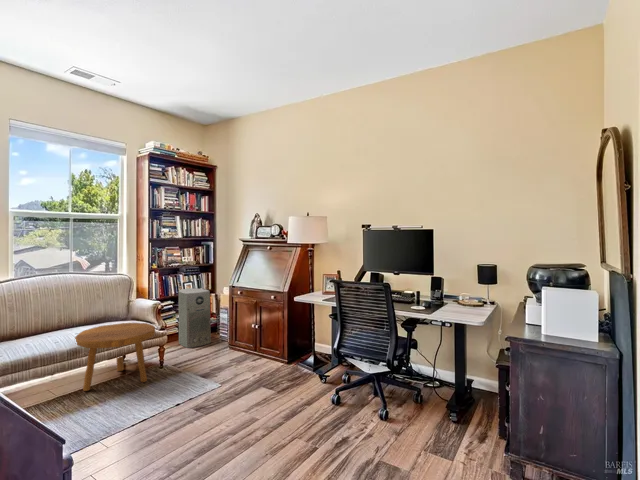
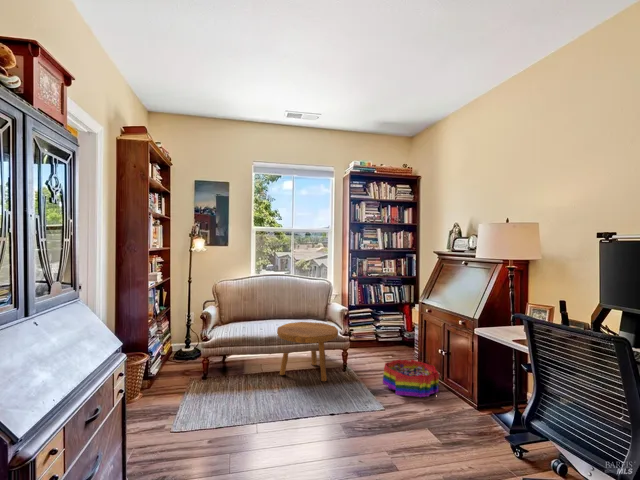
air purifier: present [179,288,211,348] -> none [374,300,403,360]
storage bin: none [206,339,256,372] -> present [383,360,439,397]

